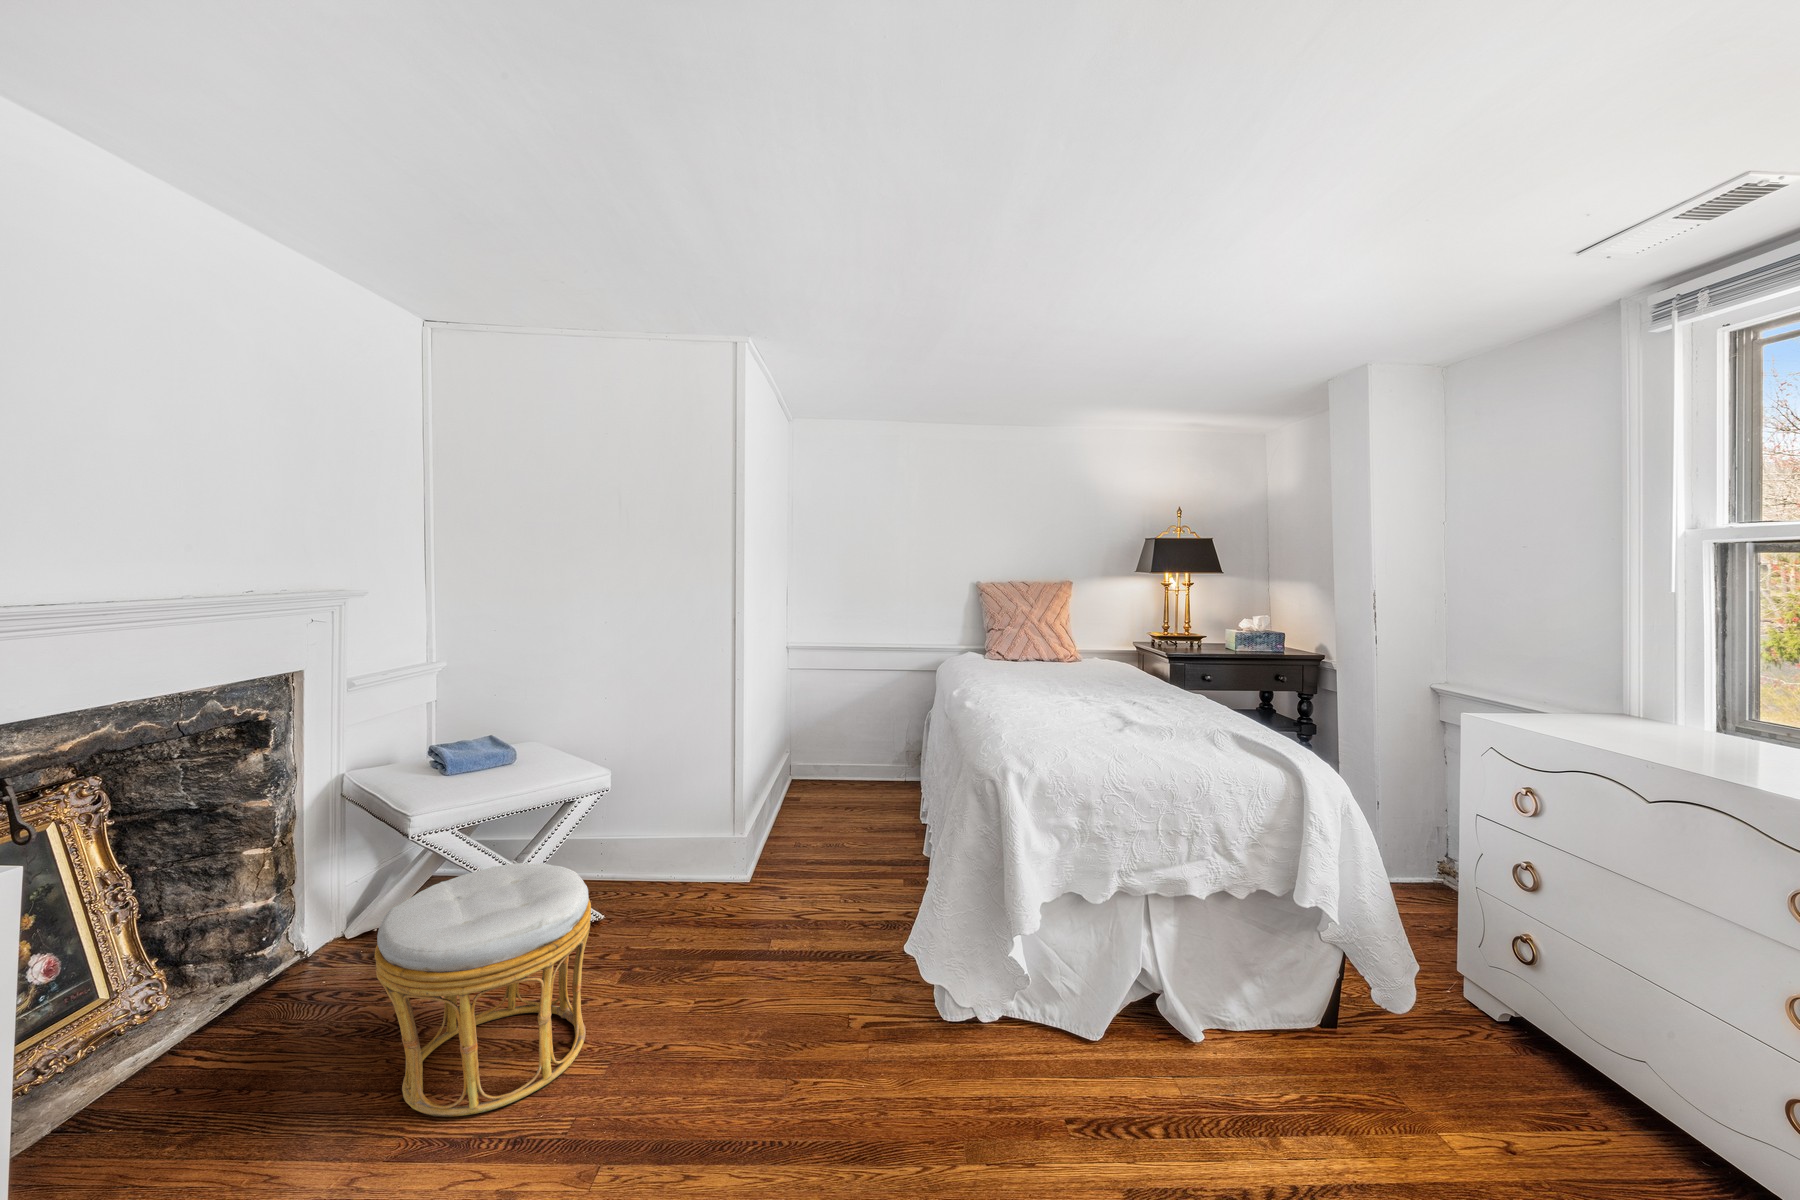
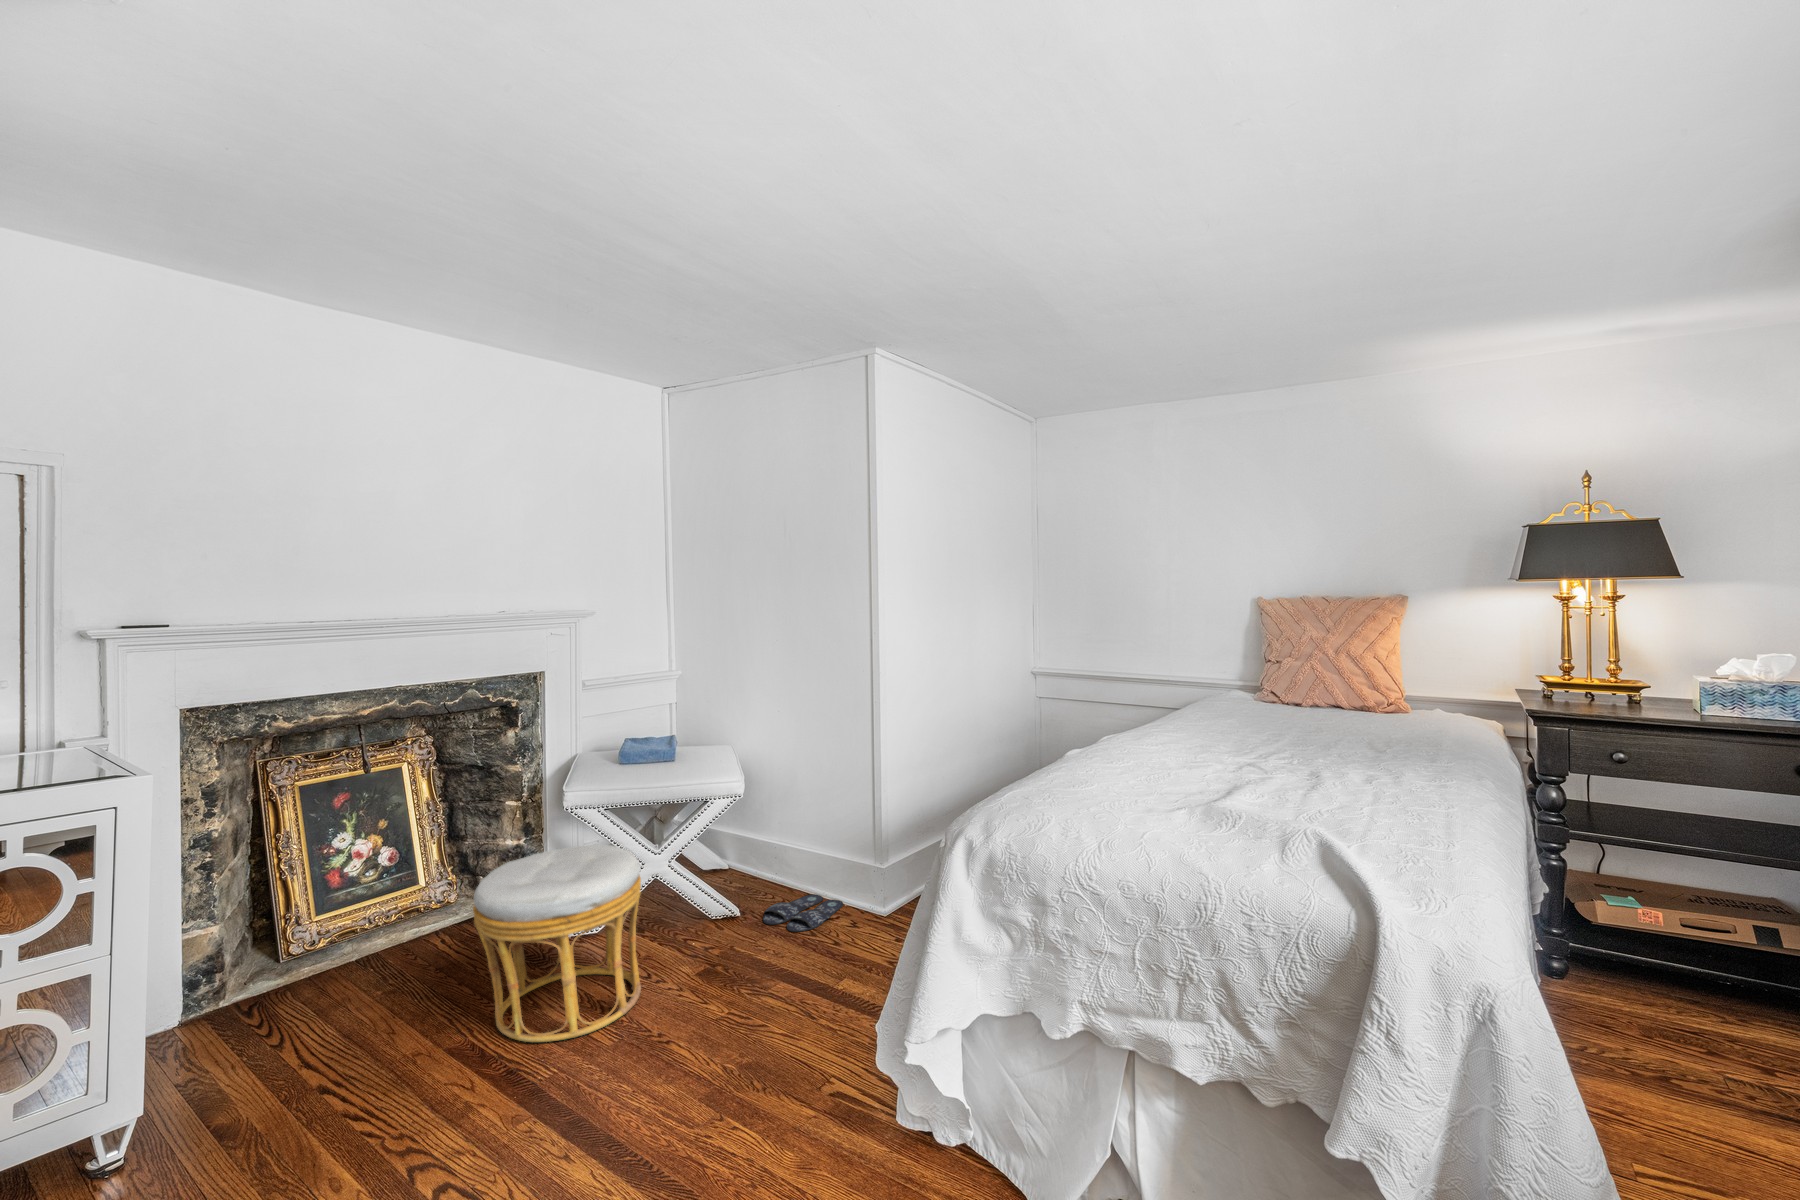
slippers: none [627,883,701,920] -> present [763,894,843,932]

